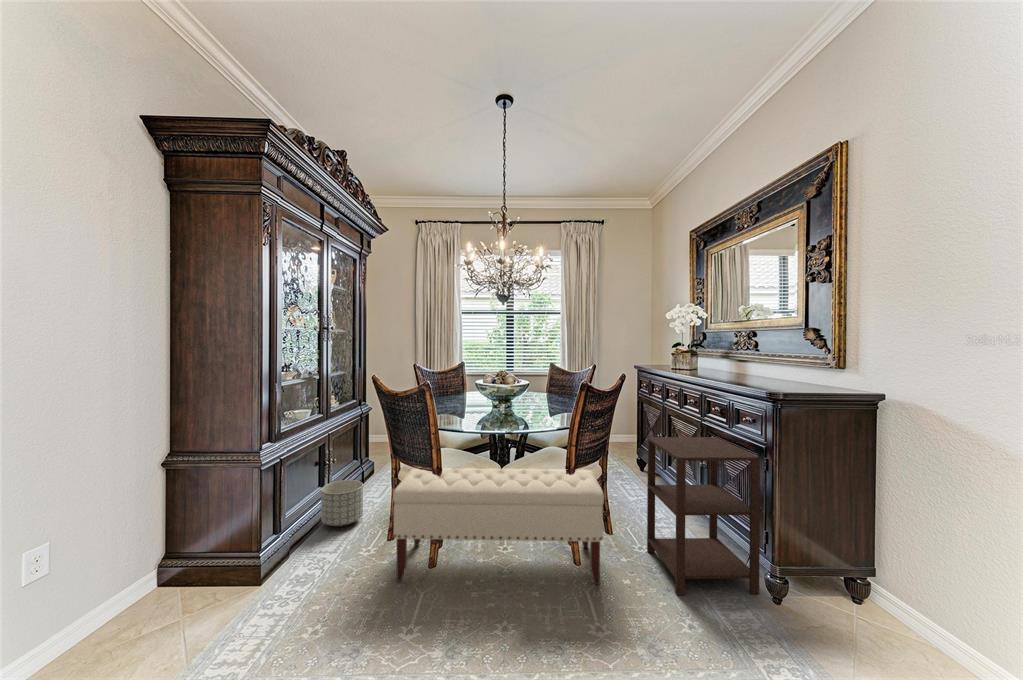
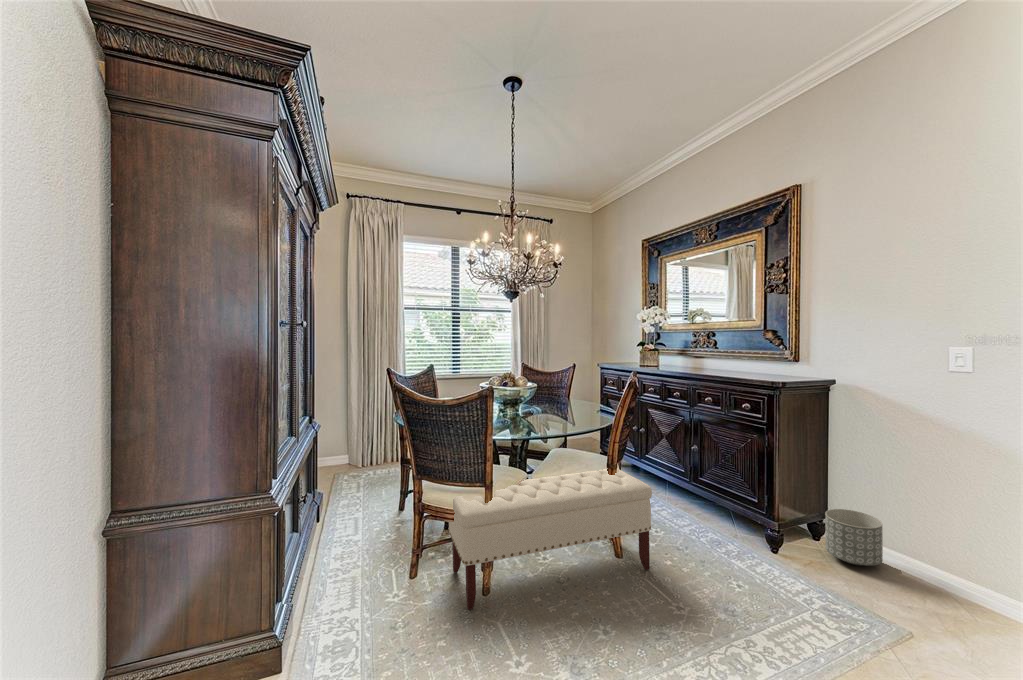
side table: present [647,437,760,595] -> none [661,426,763,564]
planter: present [321,480,363,527] -> present [825,509,883,566]

